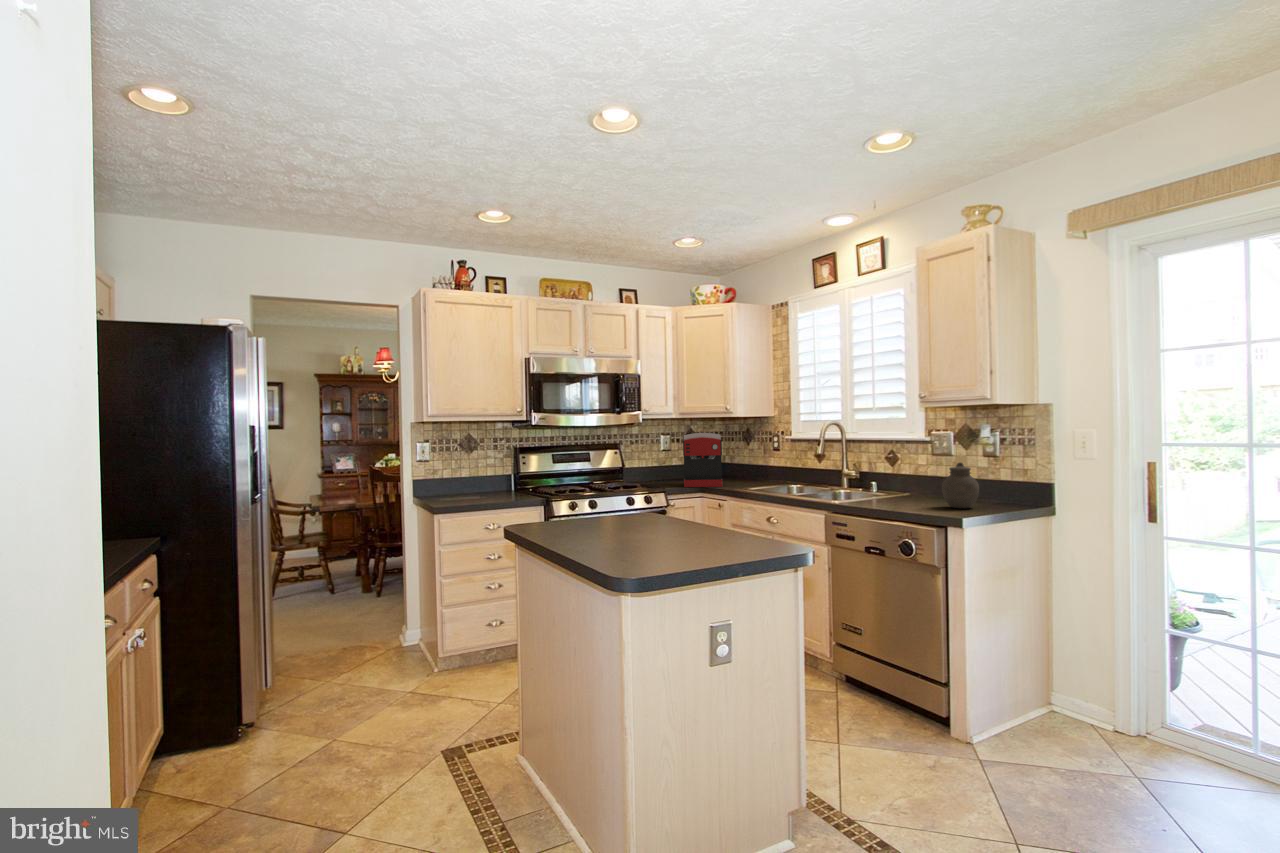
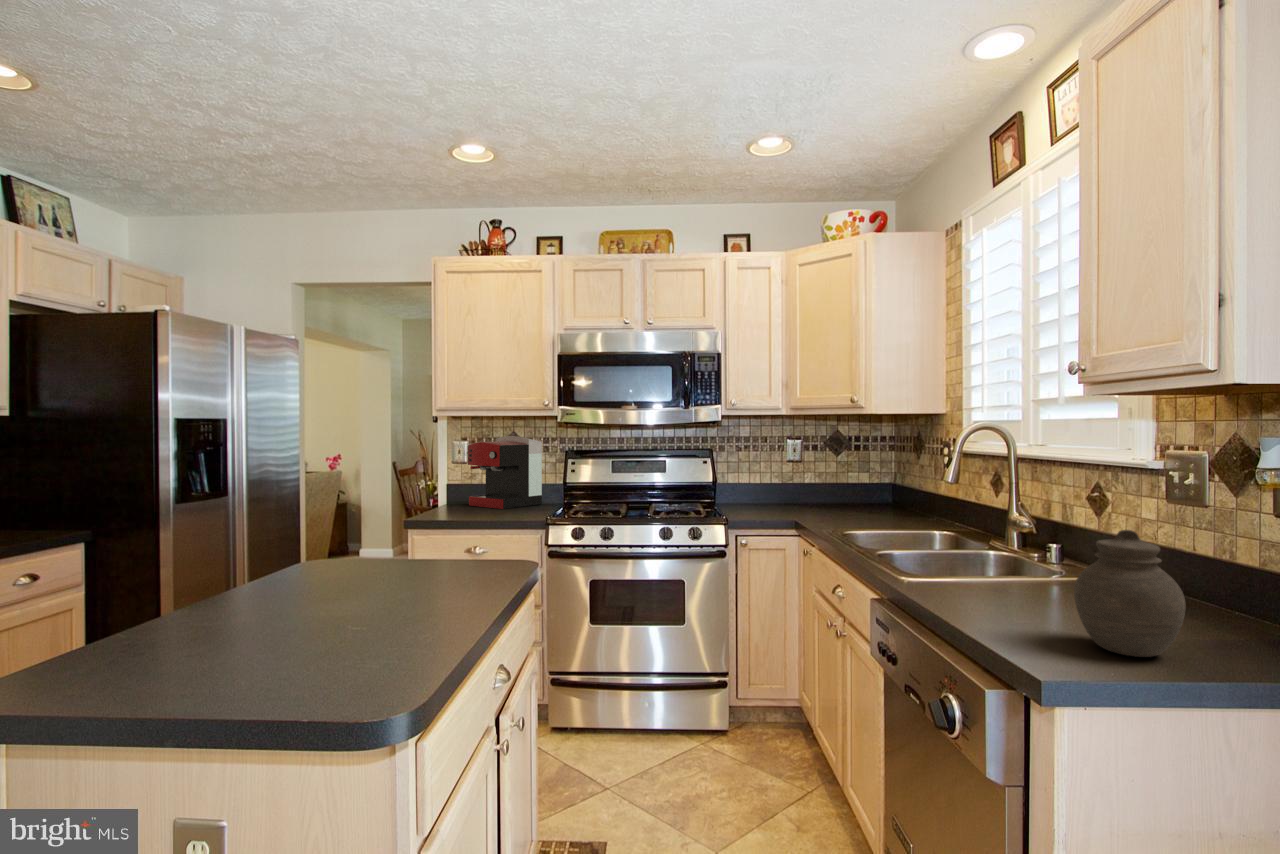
coffee maker: present [683,433,722,487] -> present [468,436,542,509]

